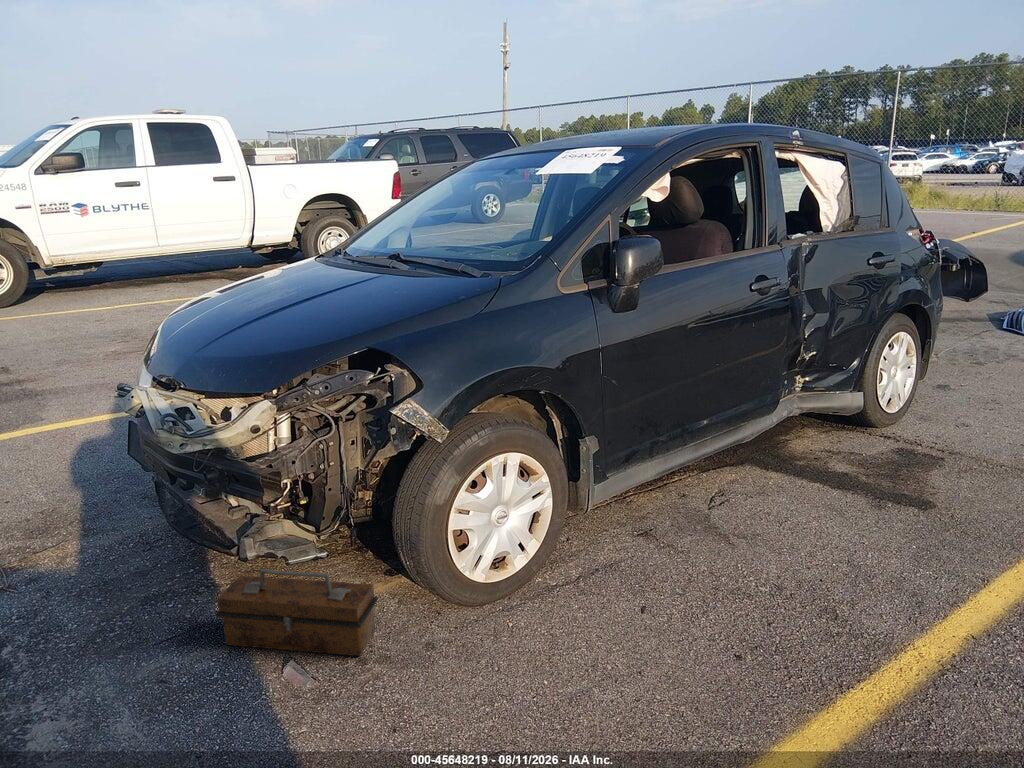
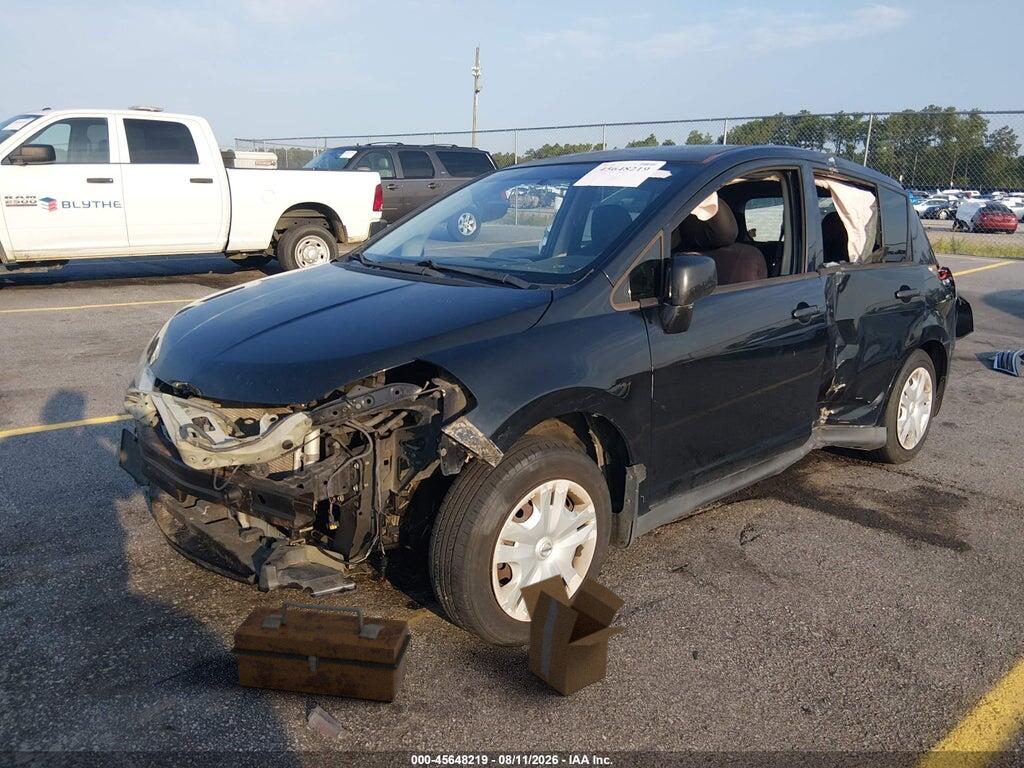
cardboard box: none [475,539,573,648] -> present [520,574,631,696]

